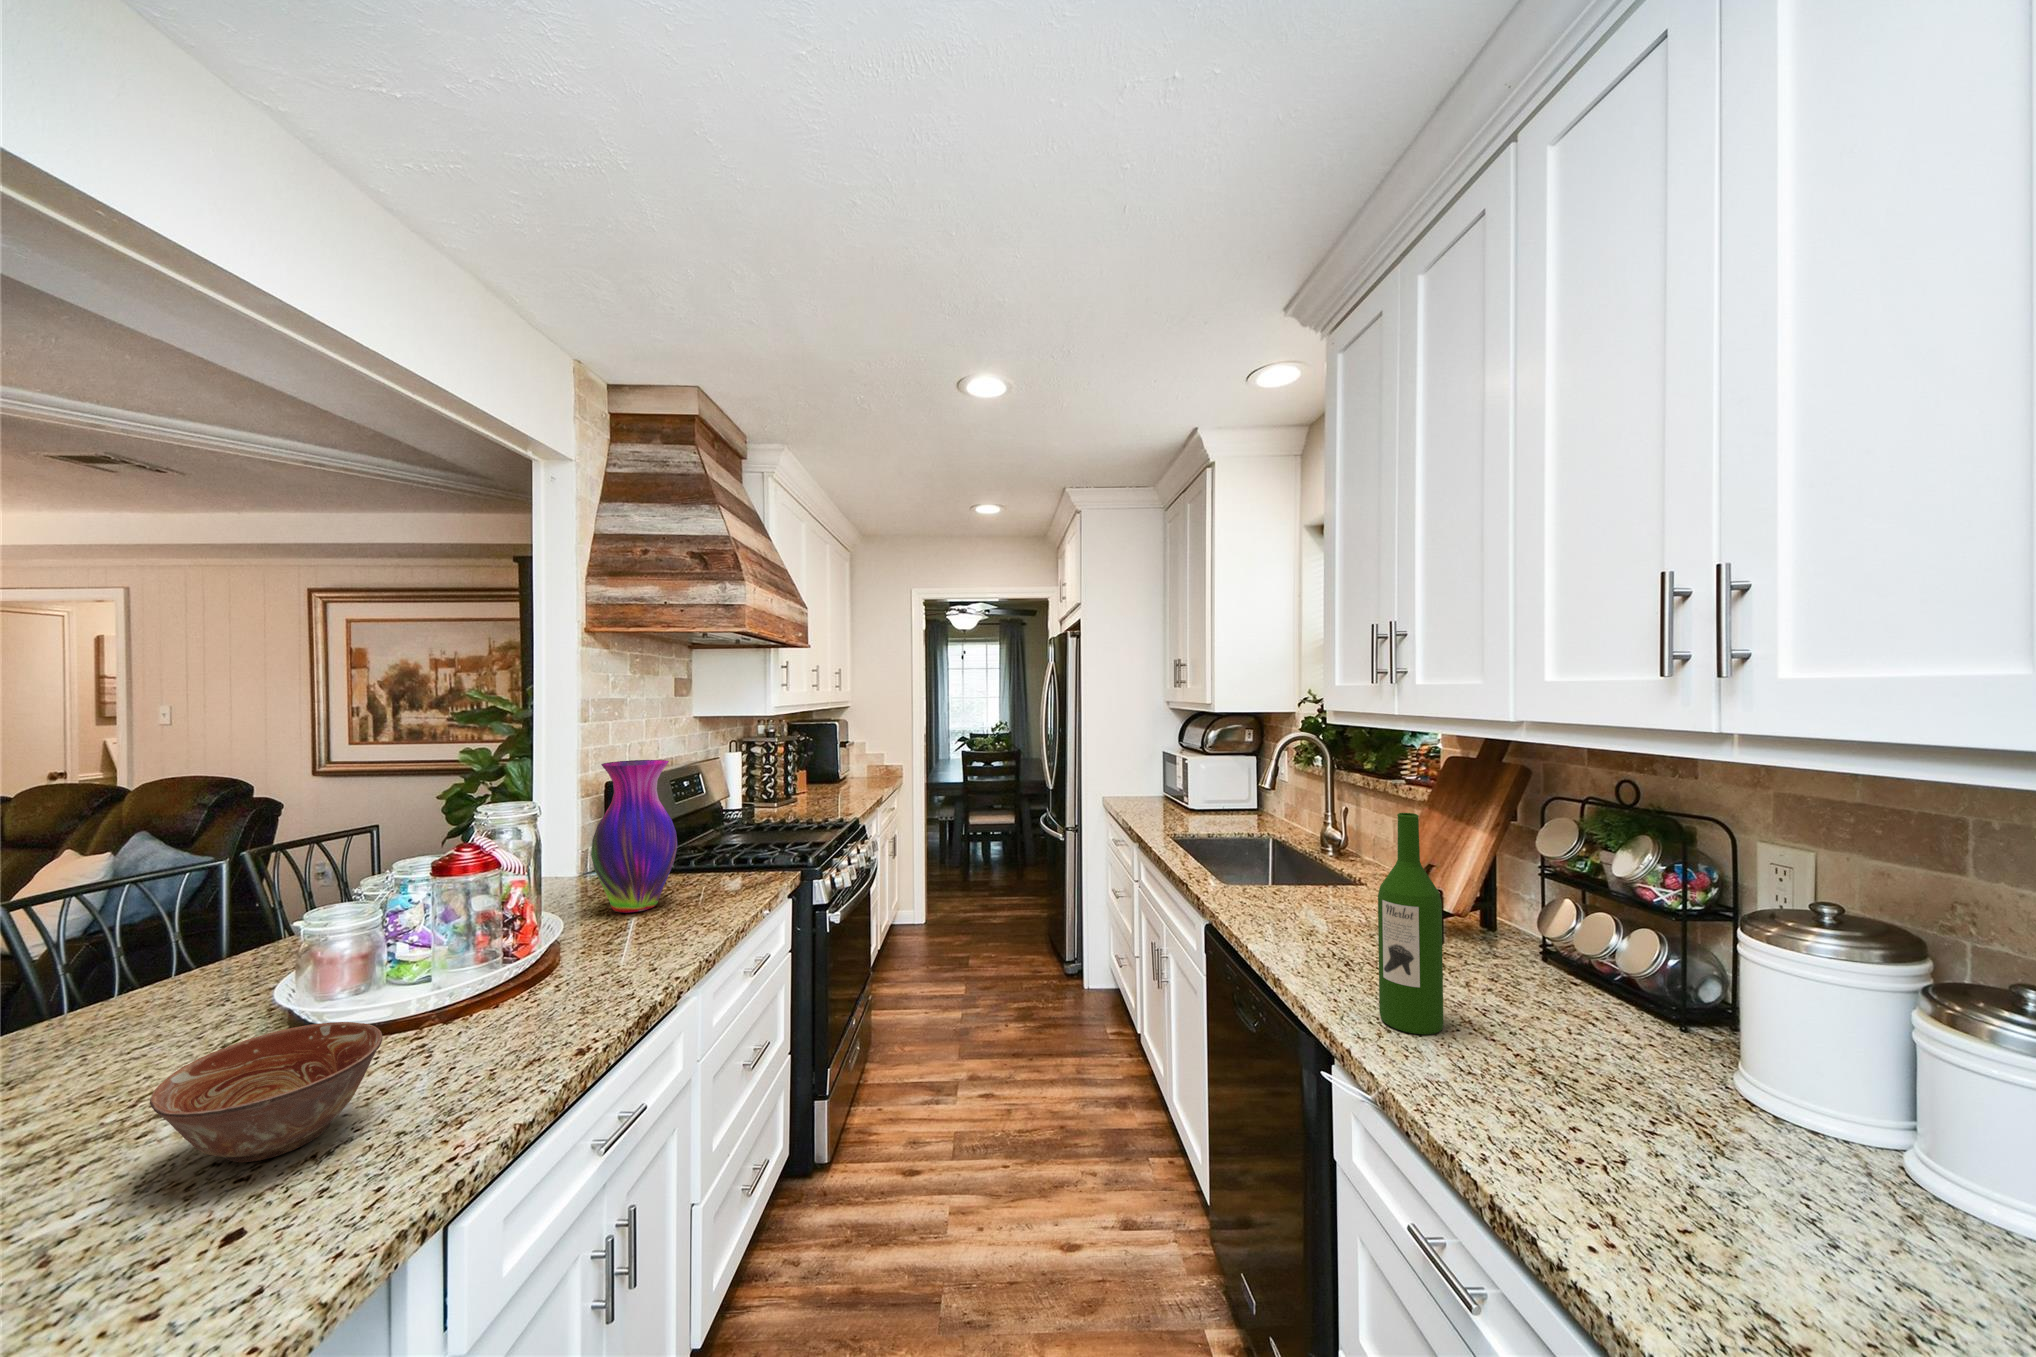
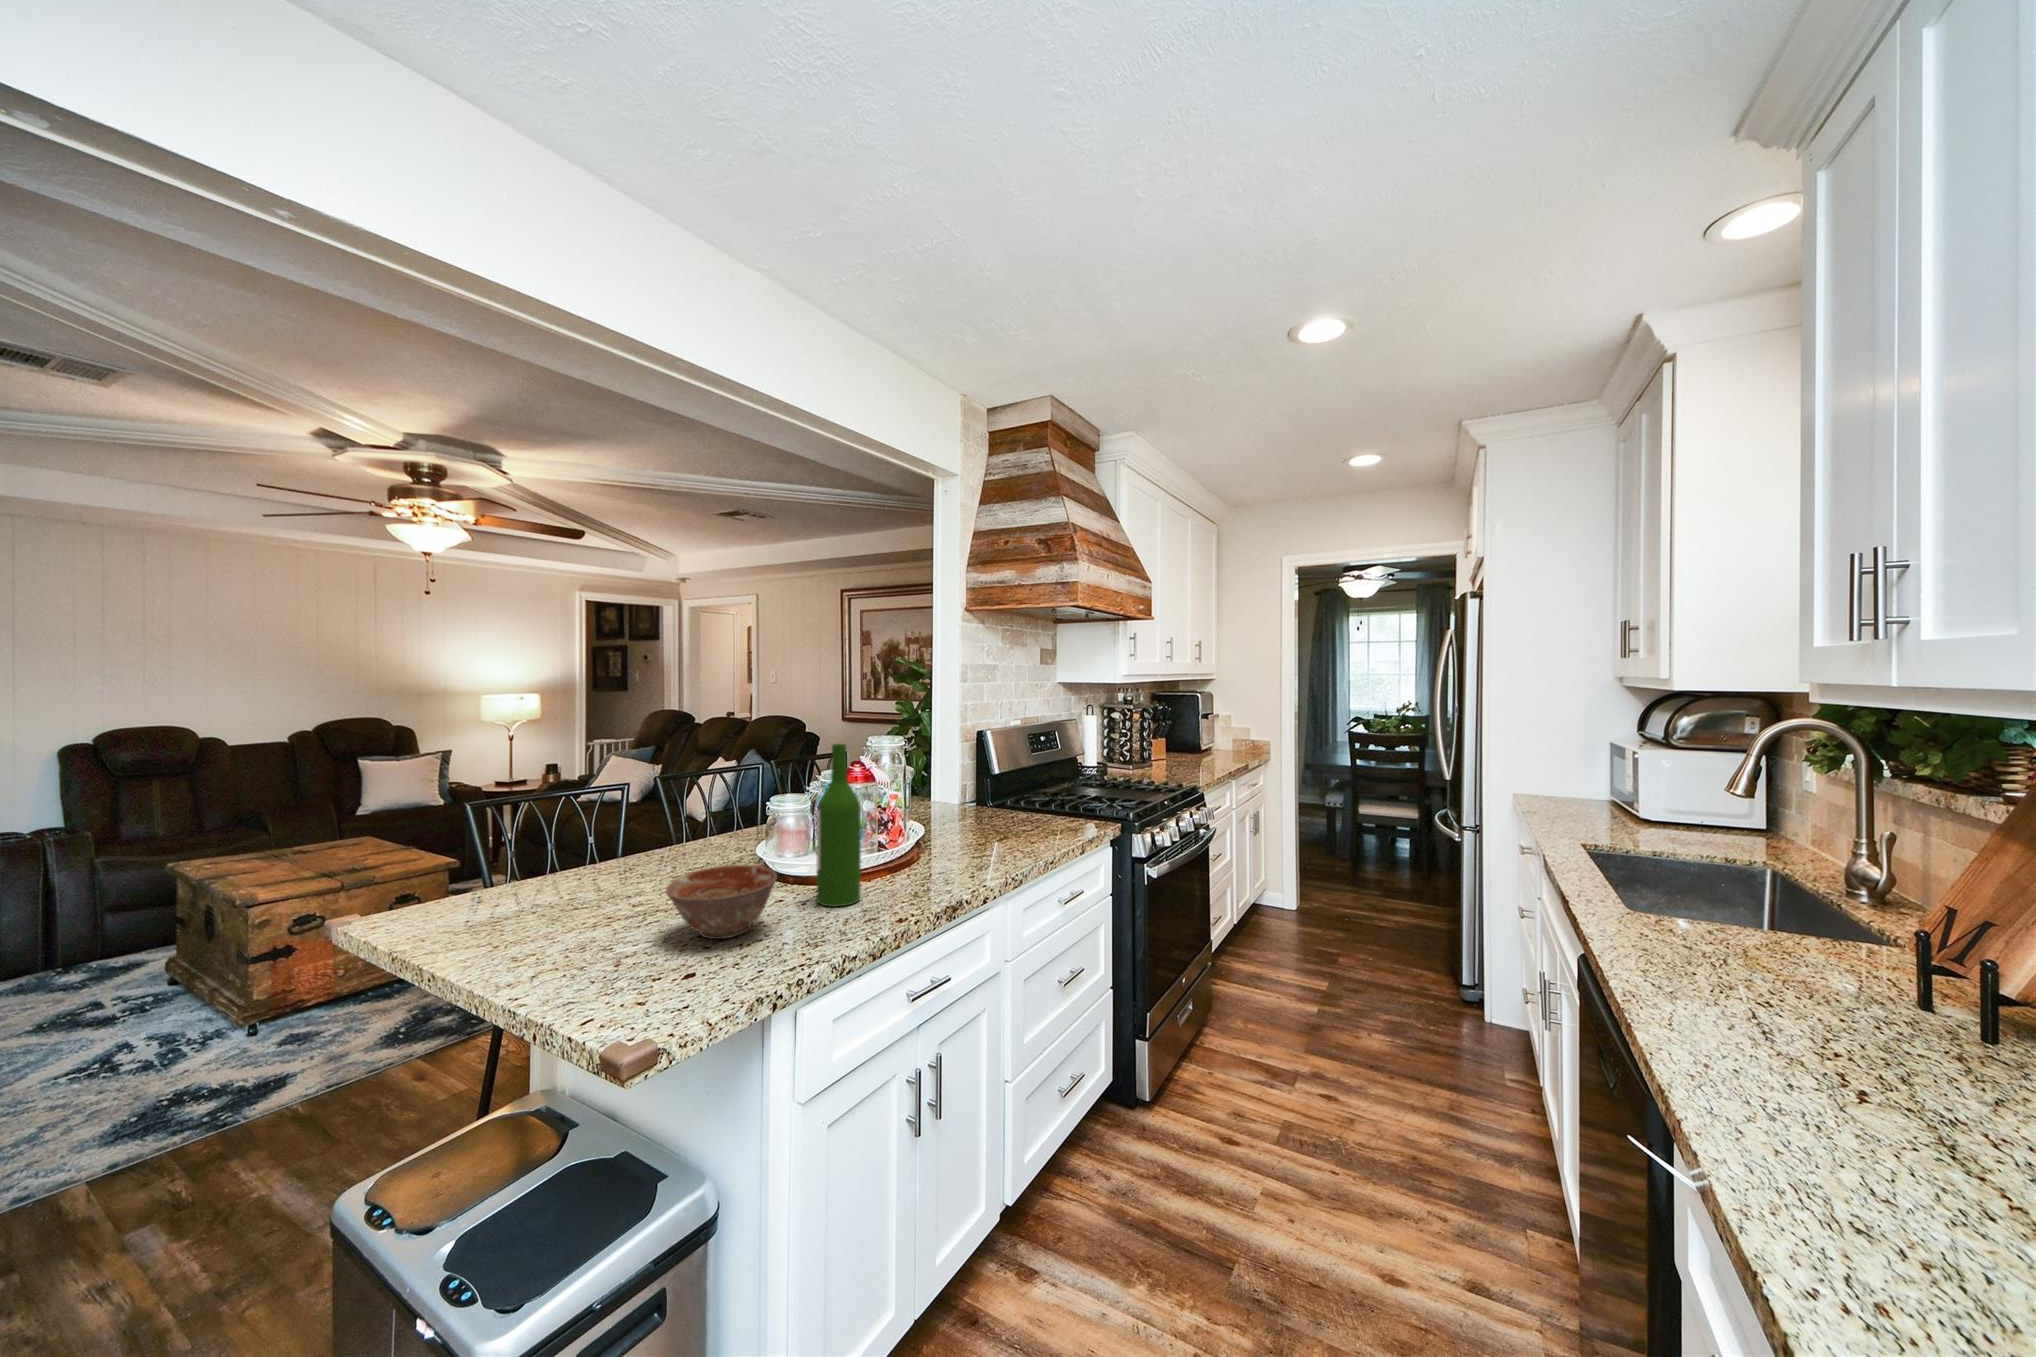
vase: present [591,760,677,913] -> none [952,714,1016,838]
wine bottle: present [1378,813,1443,1034] -> present [817,744,861,907]

